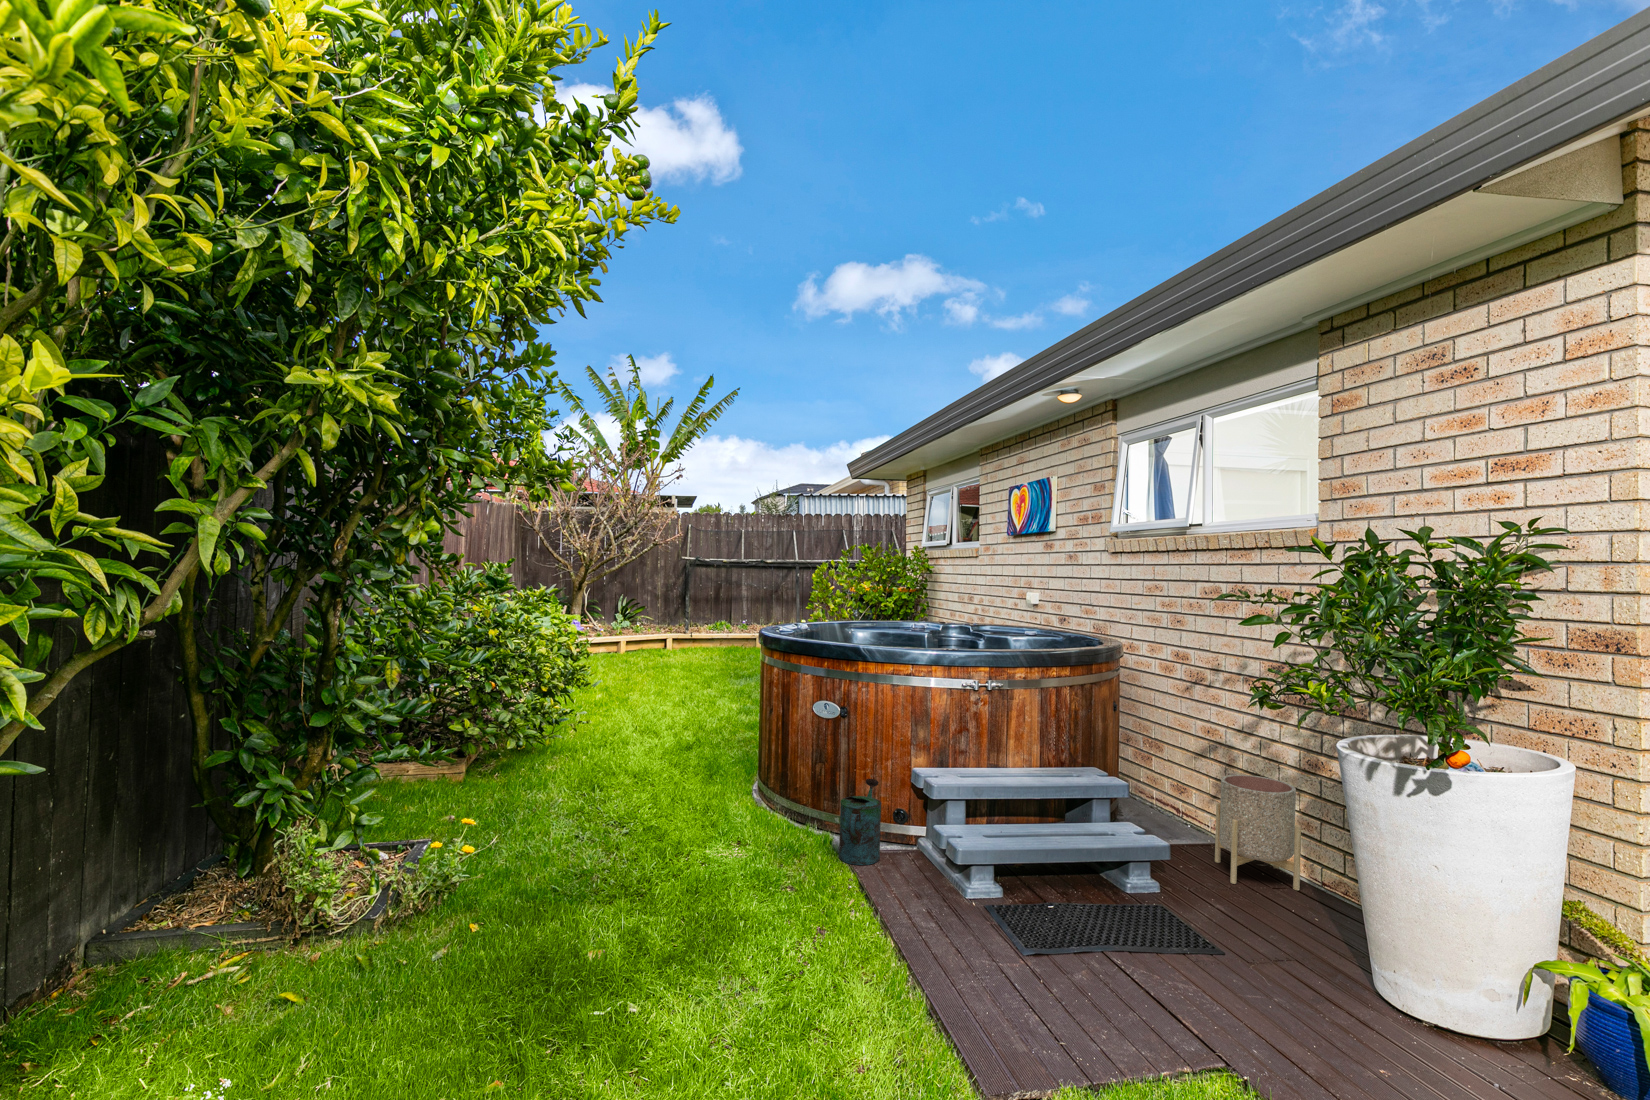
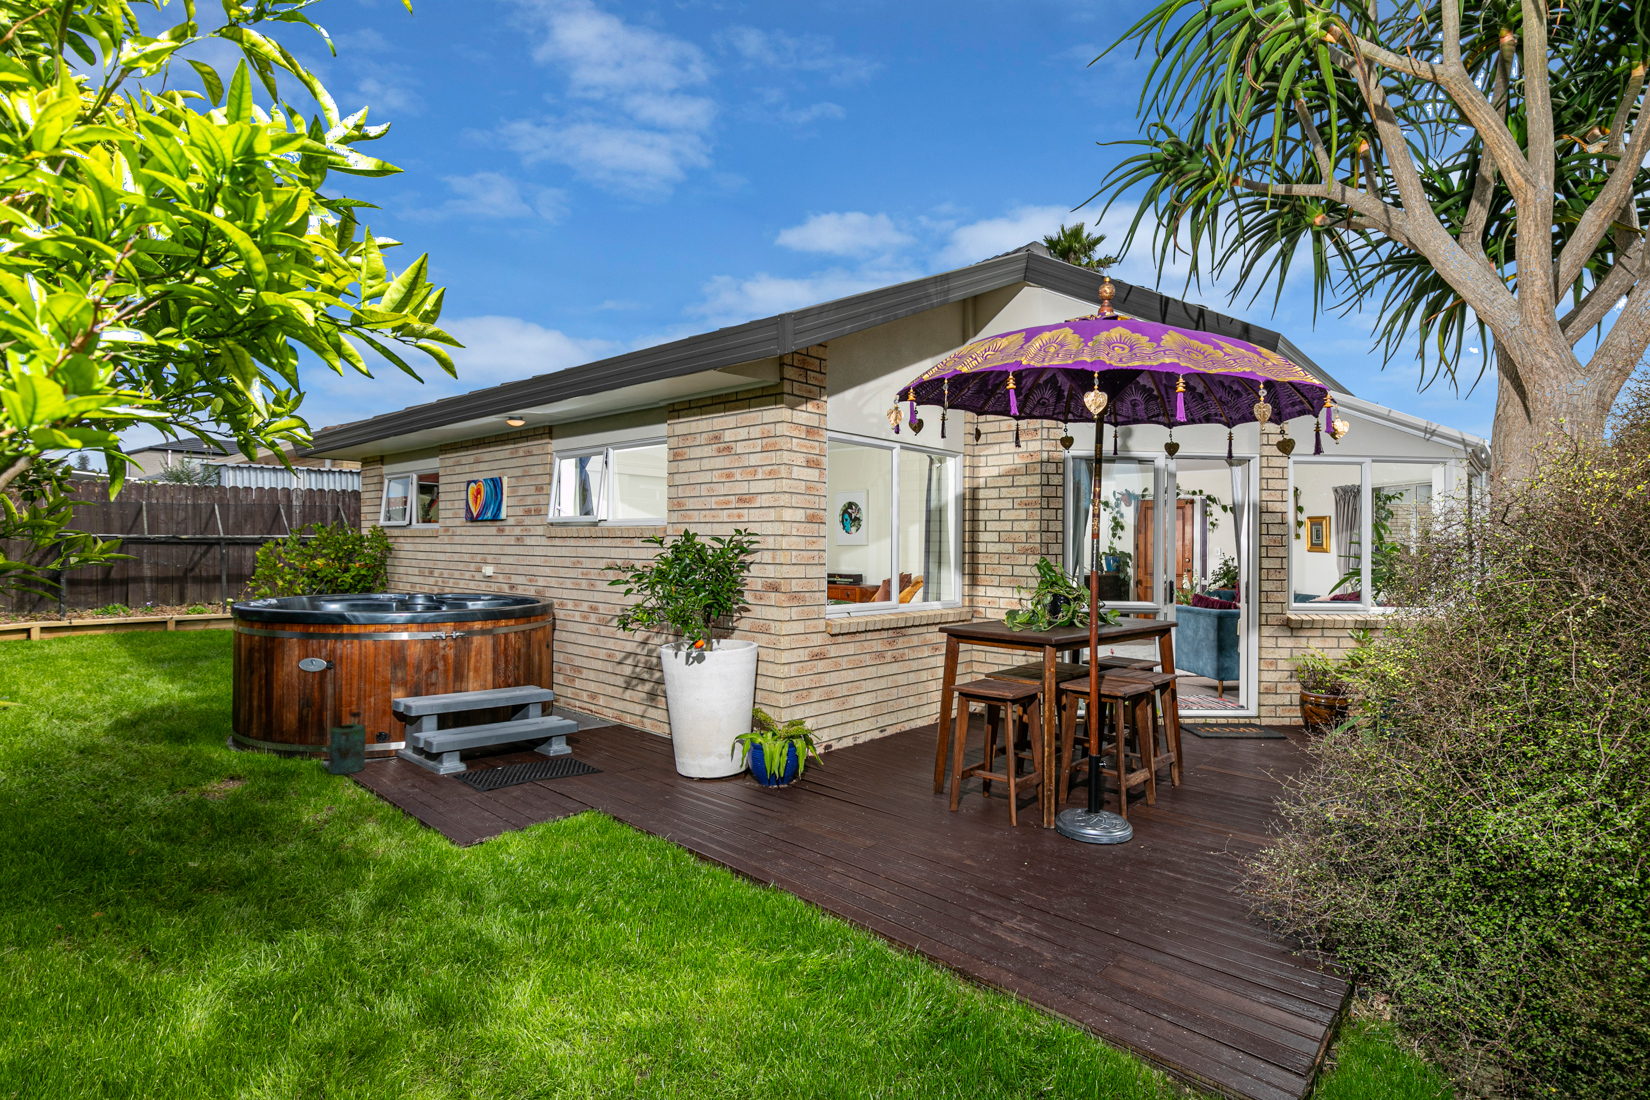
planter: present [1215,775,1301,890] -> none [607,676,653,740]

